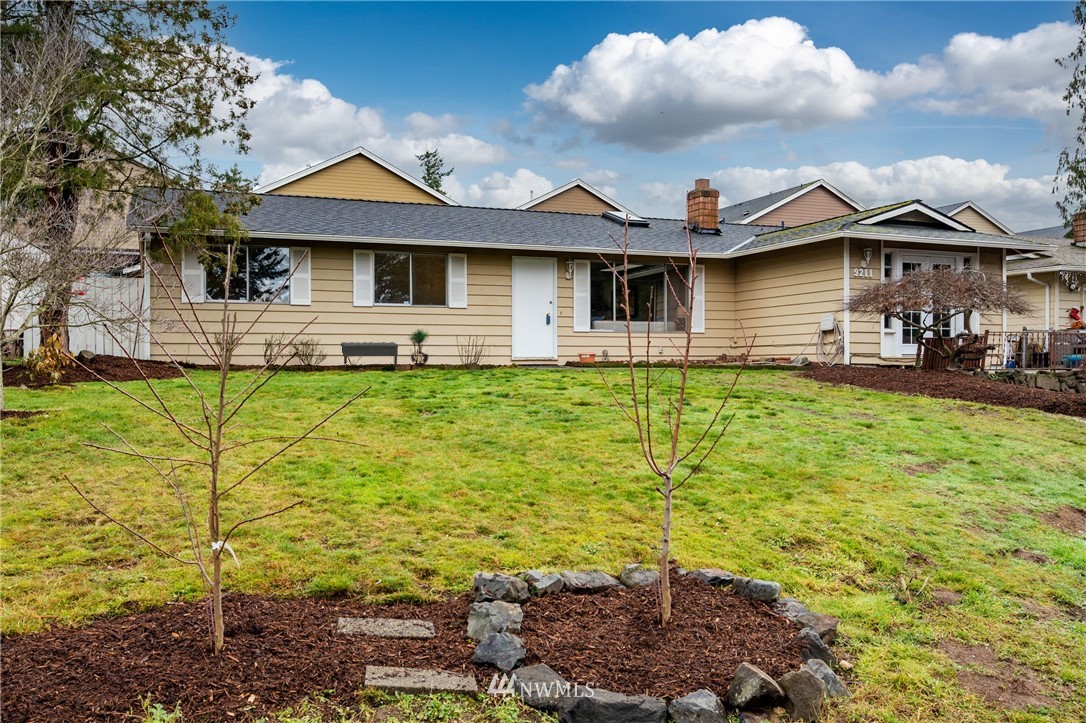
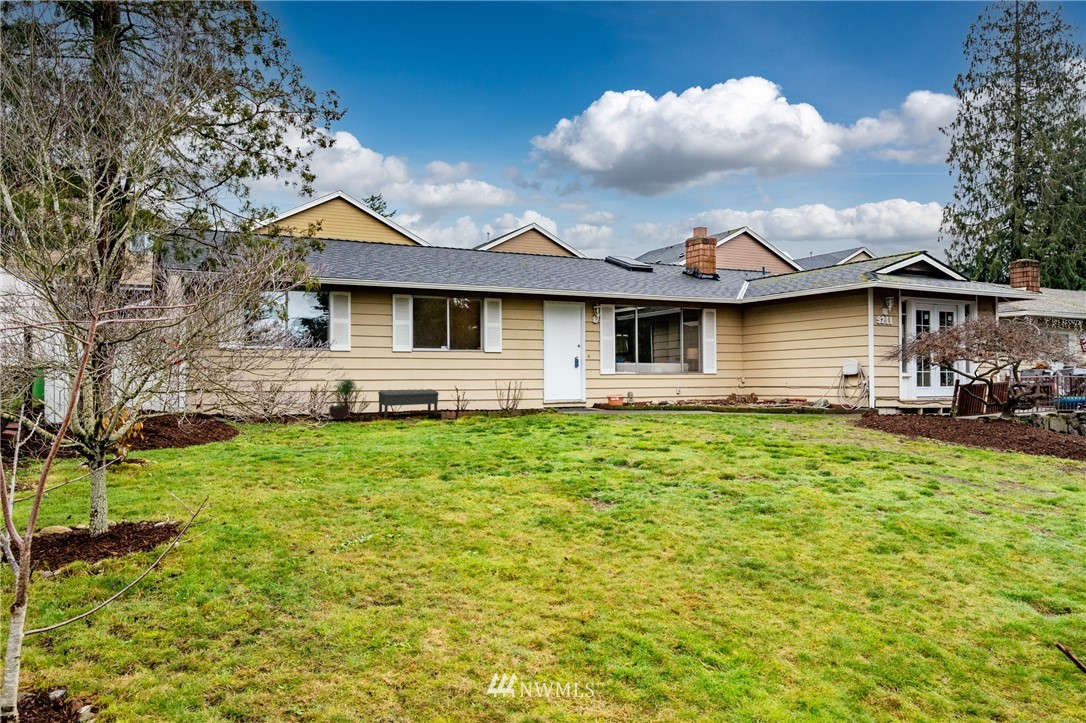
potted tree: present [409,329,428,366] -> present [329,380,355,420]

